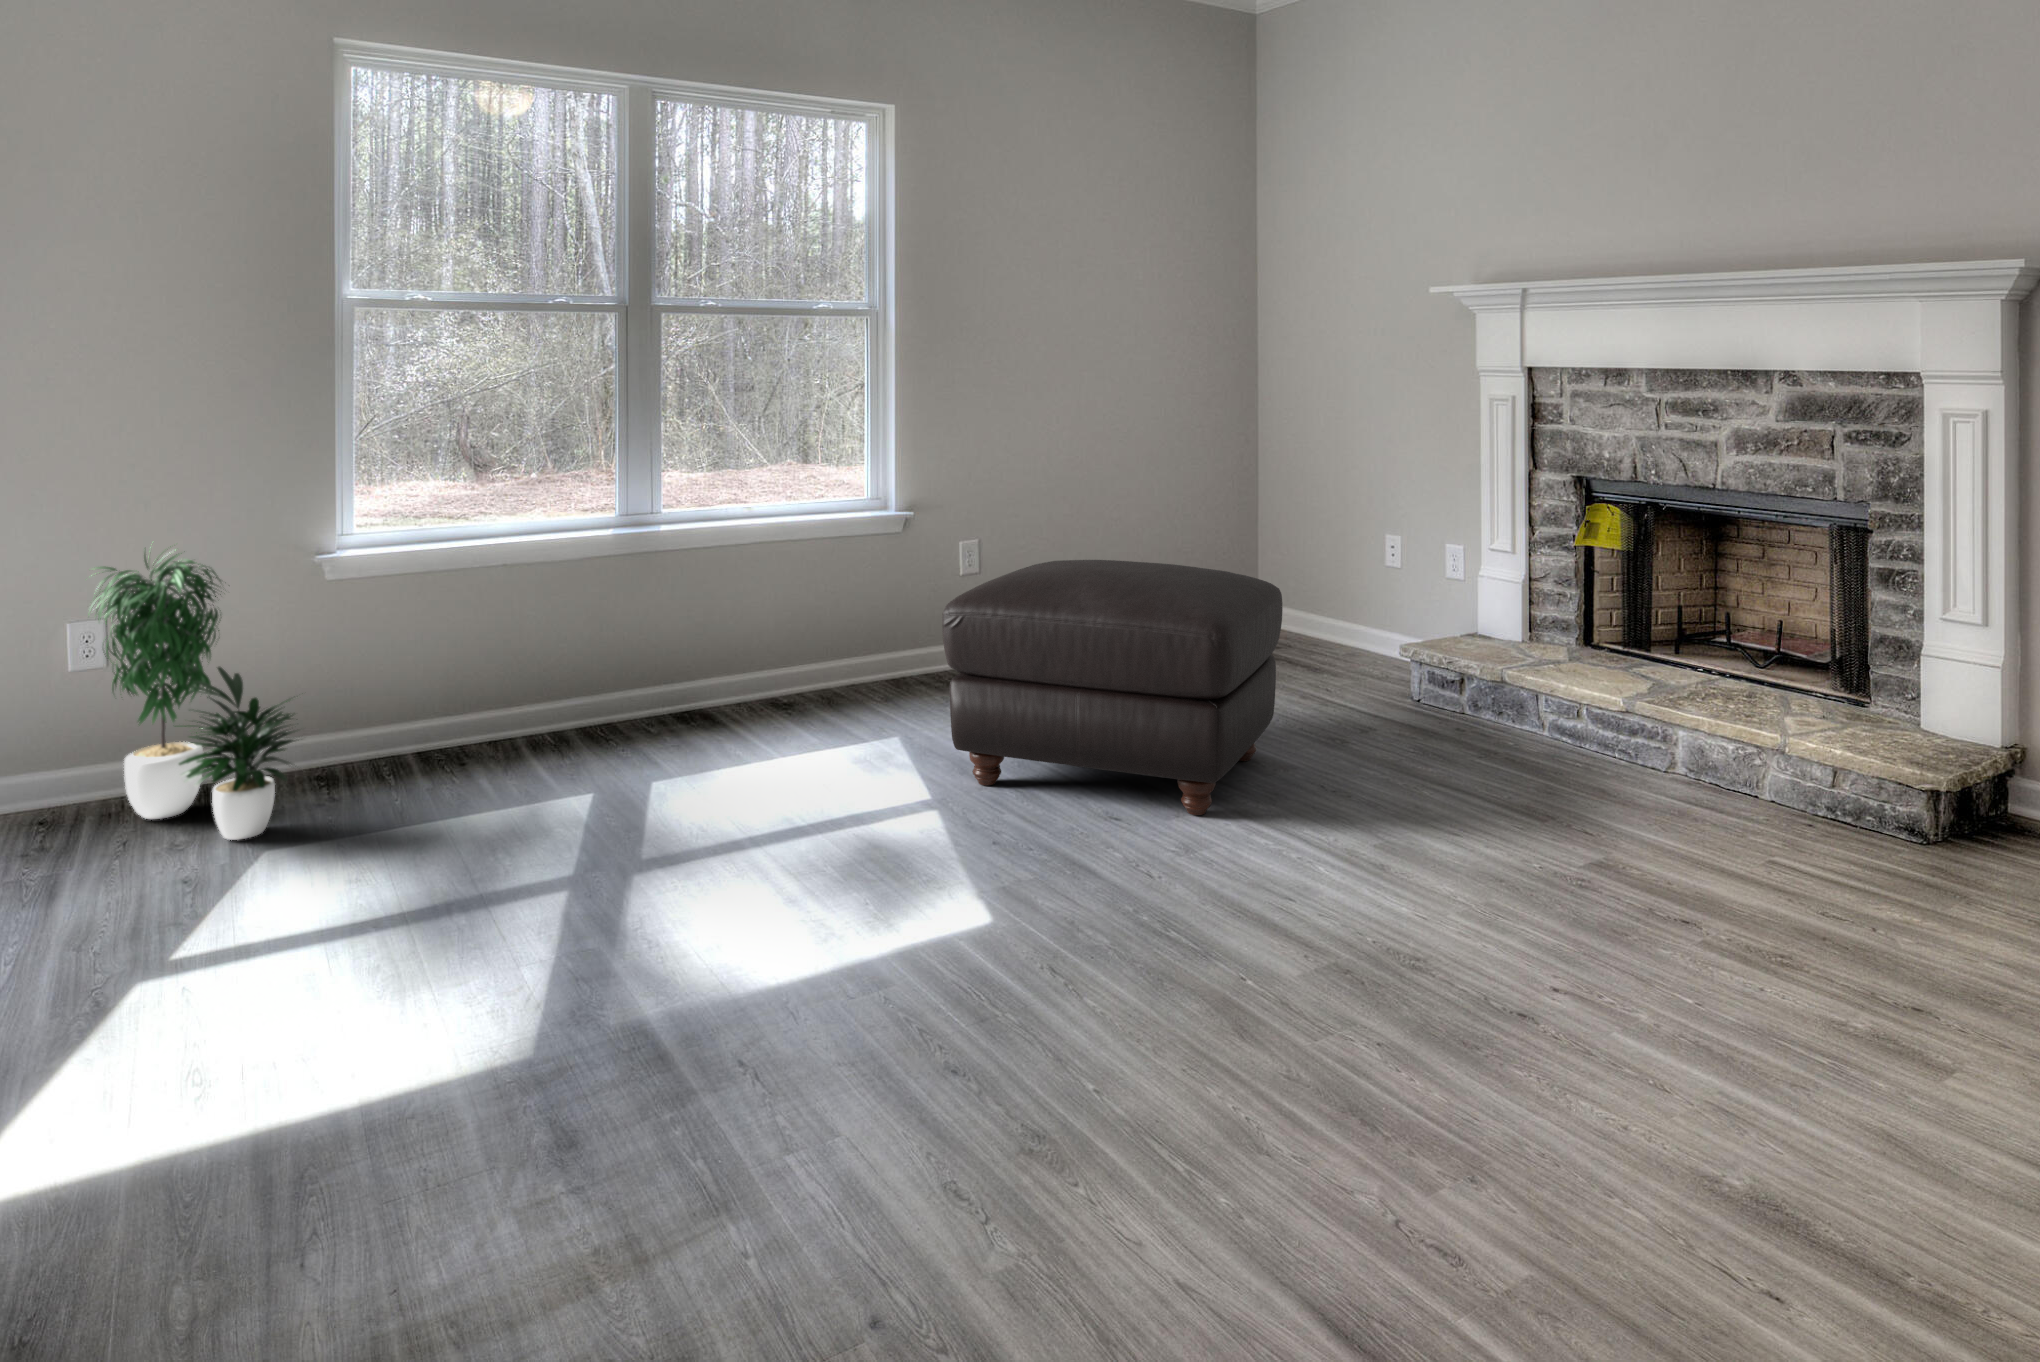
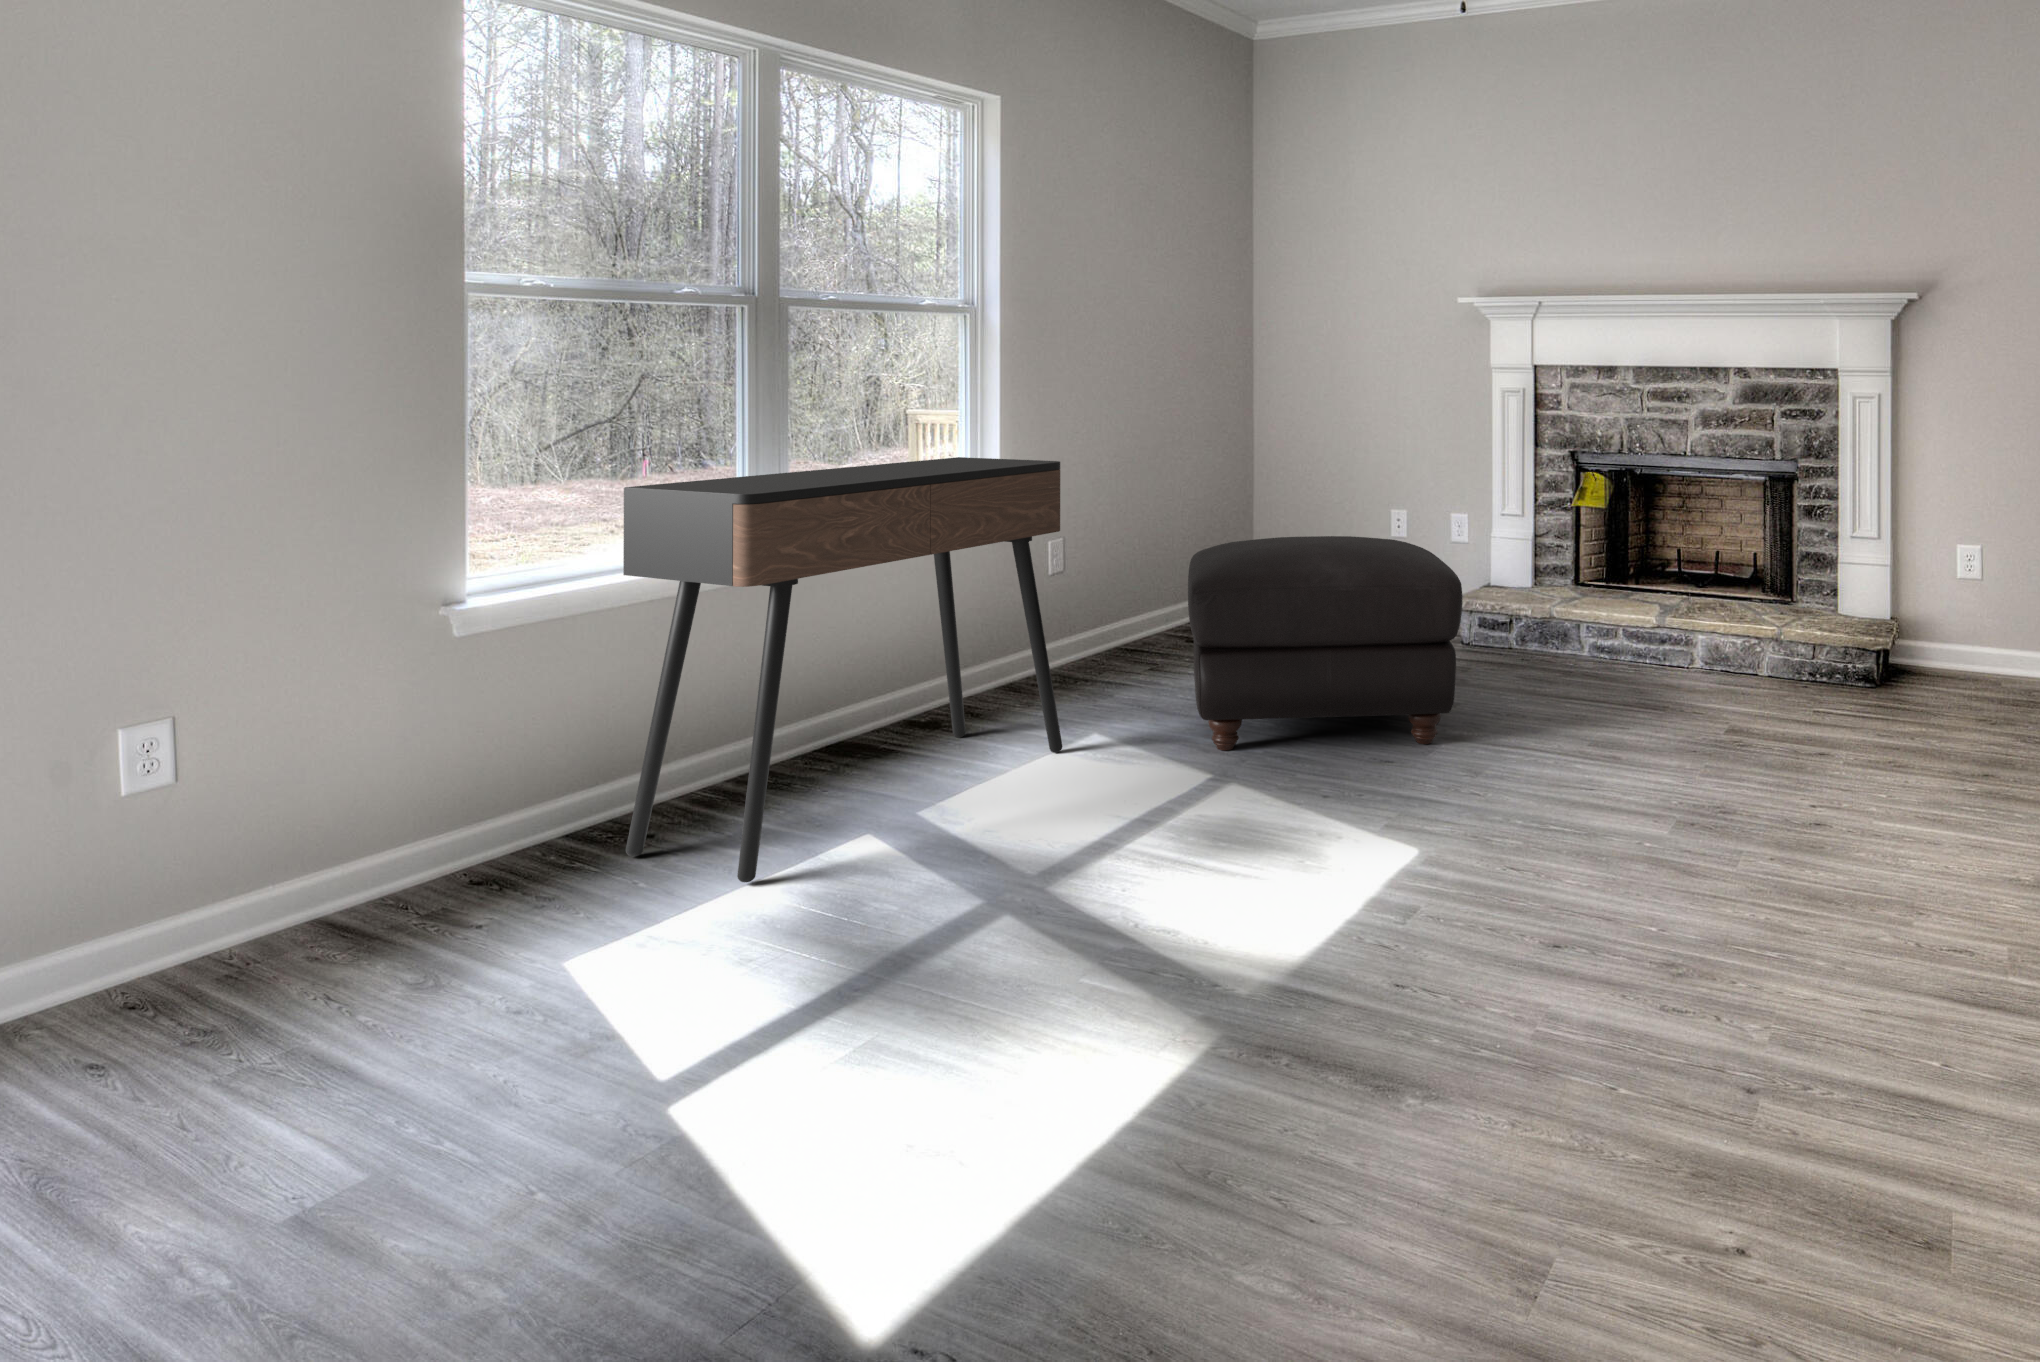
console table: none [397,460,842,840] -> present [623,457,1063,882]
potted plant: present [93,553,296,840] -> none [212,574,570,934]

